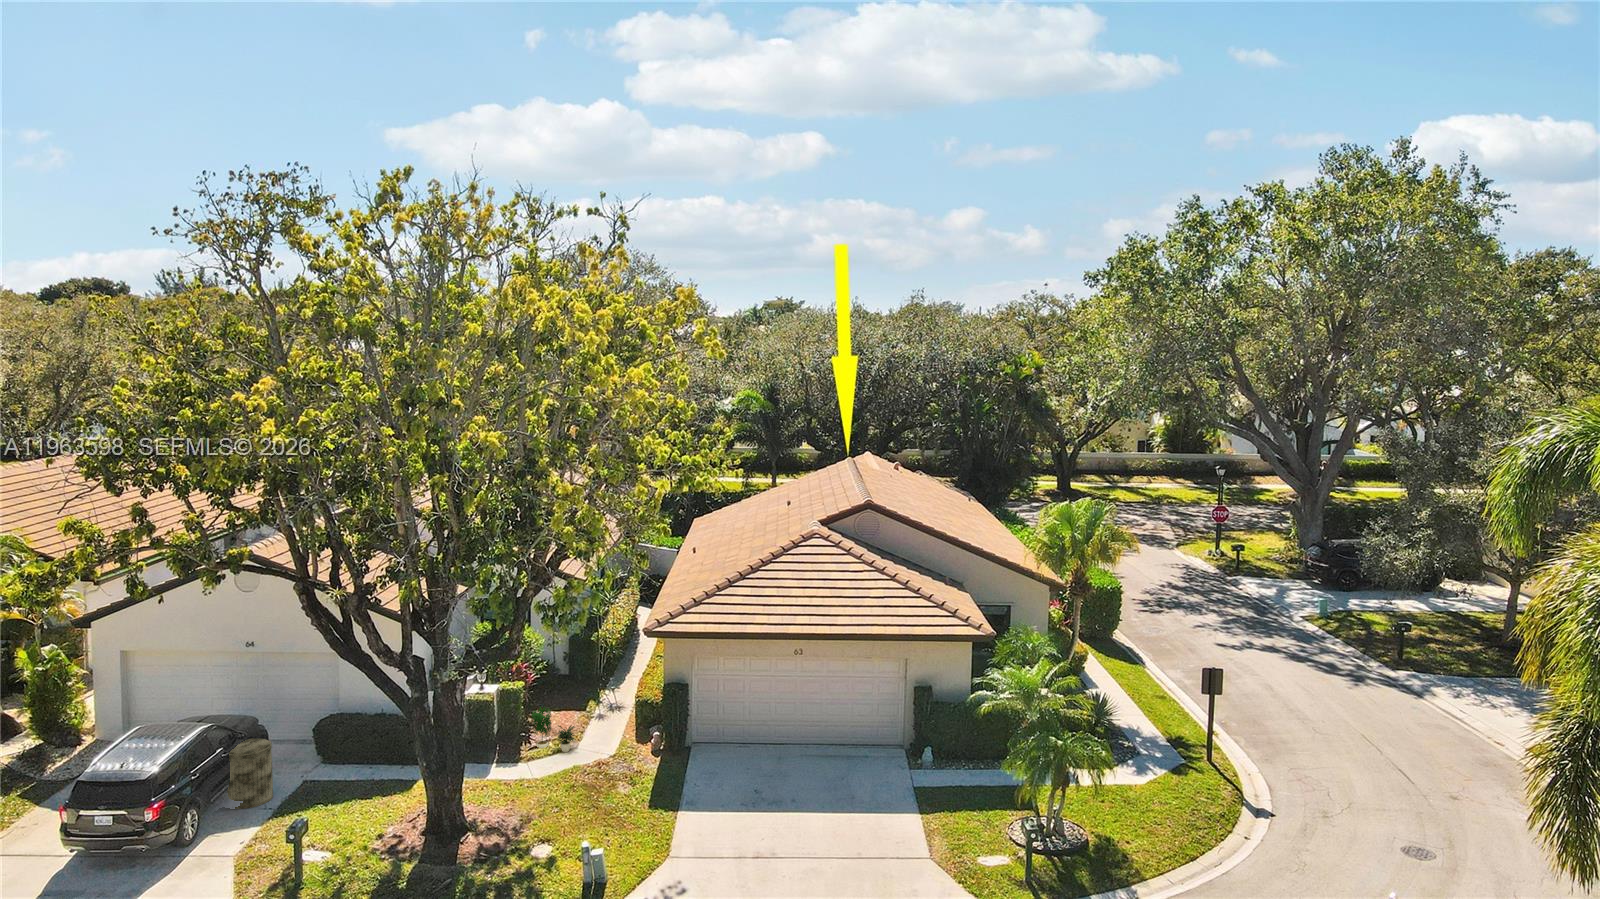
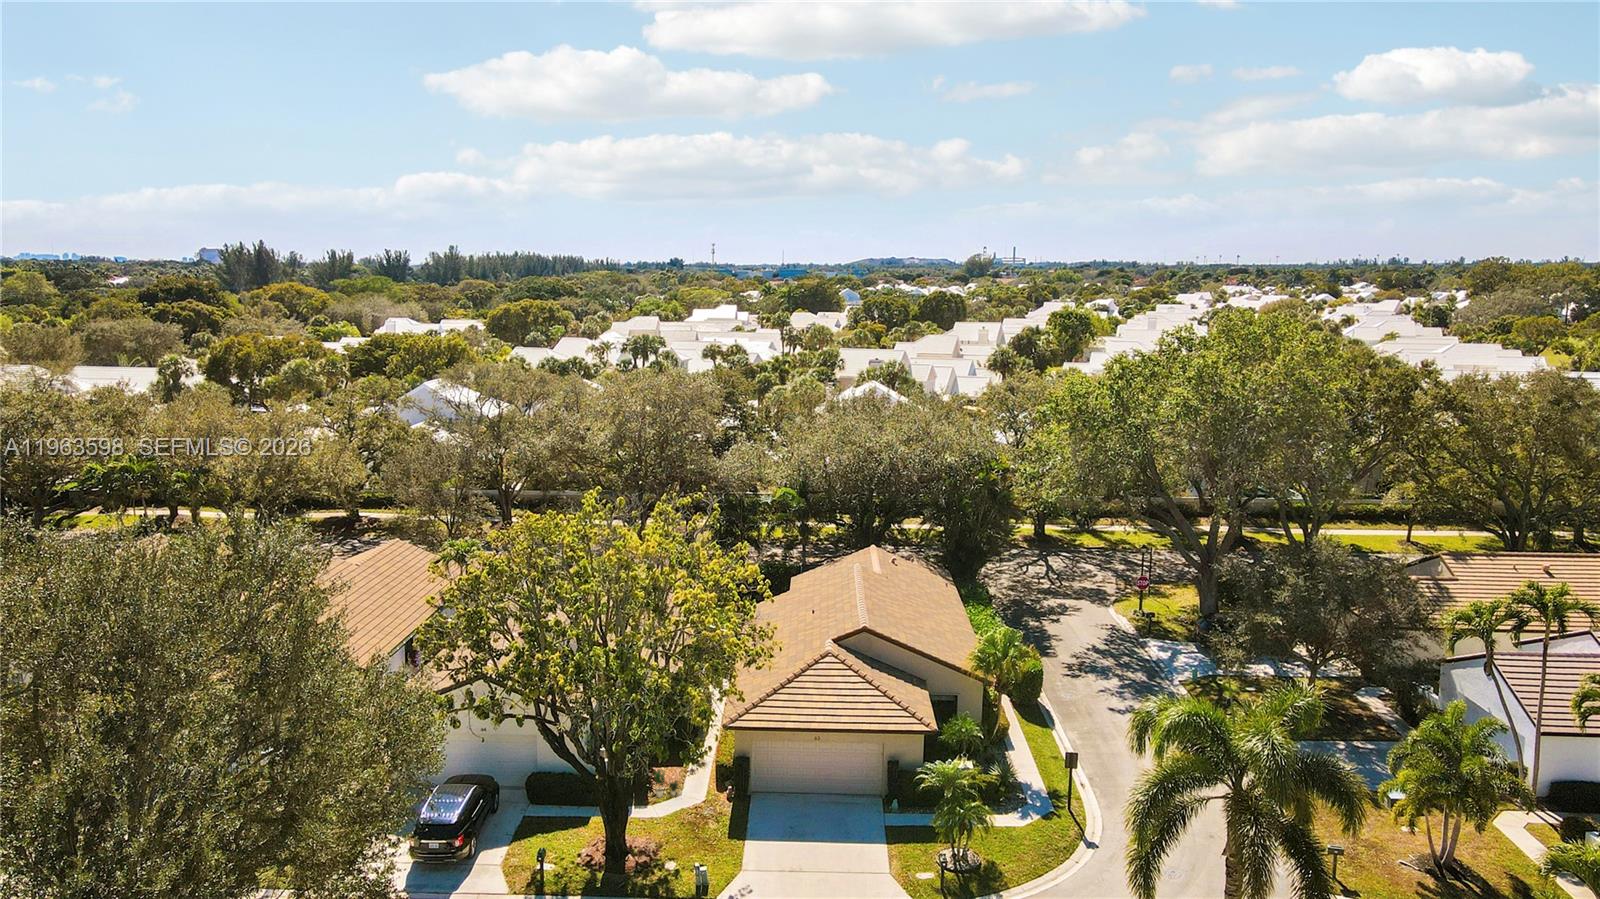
trash can: present [227,738,273,809] -> none [484,793,510,835]

